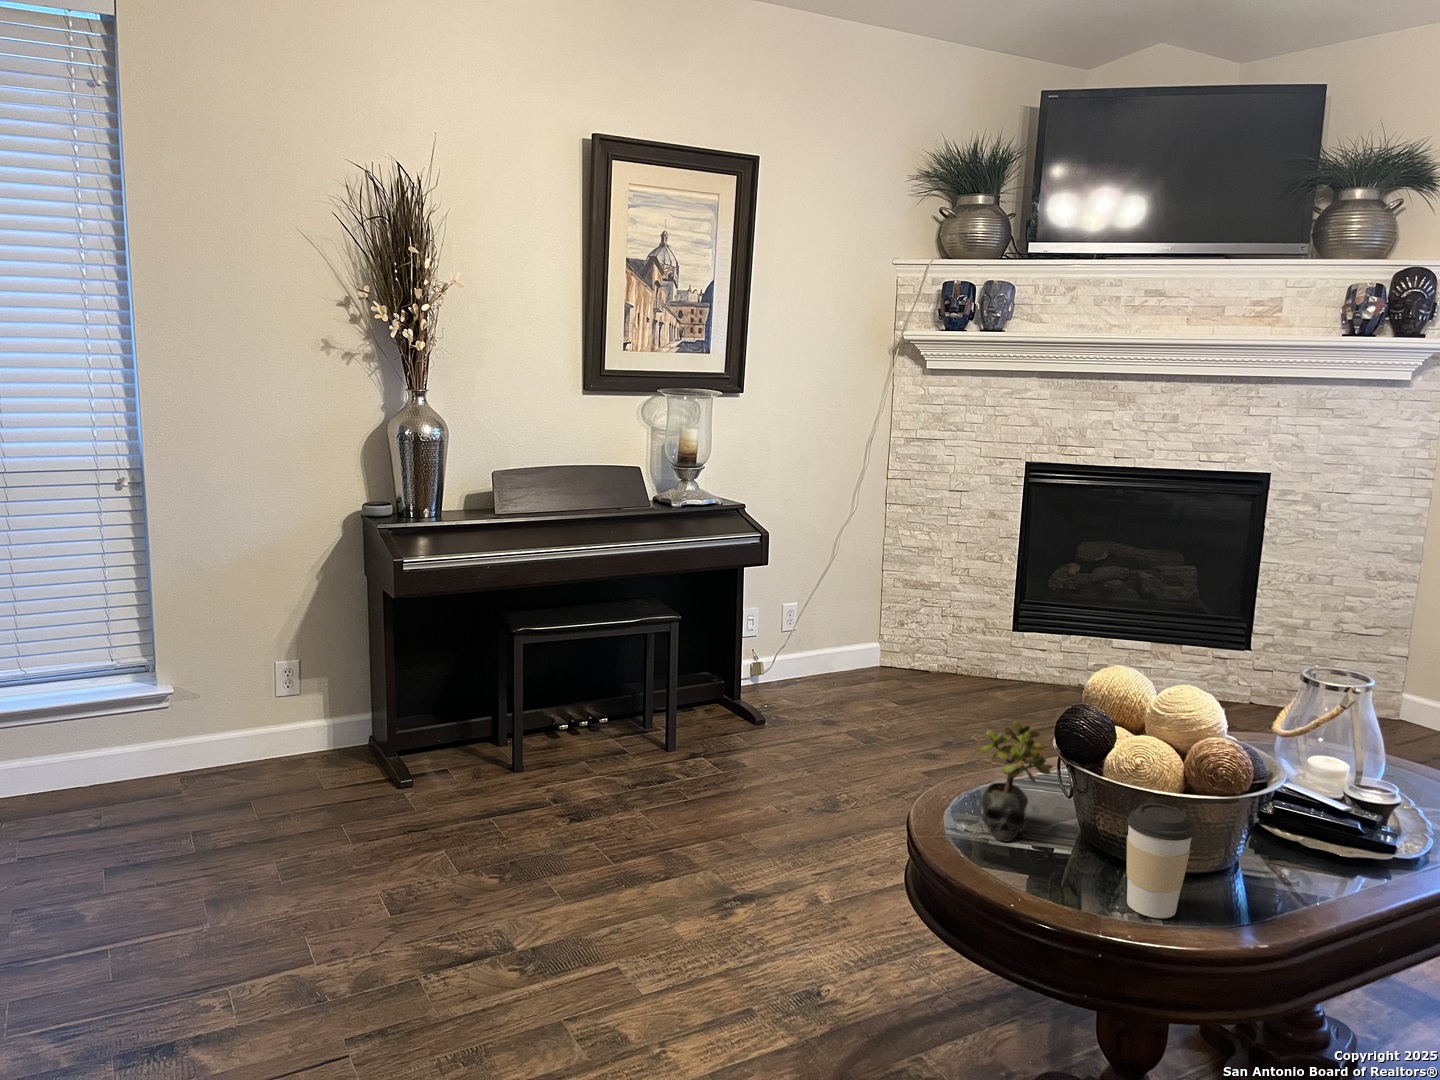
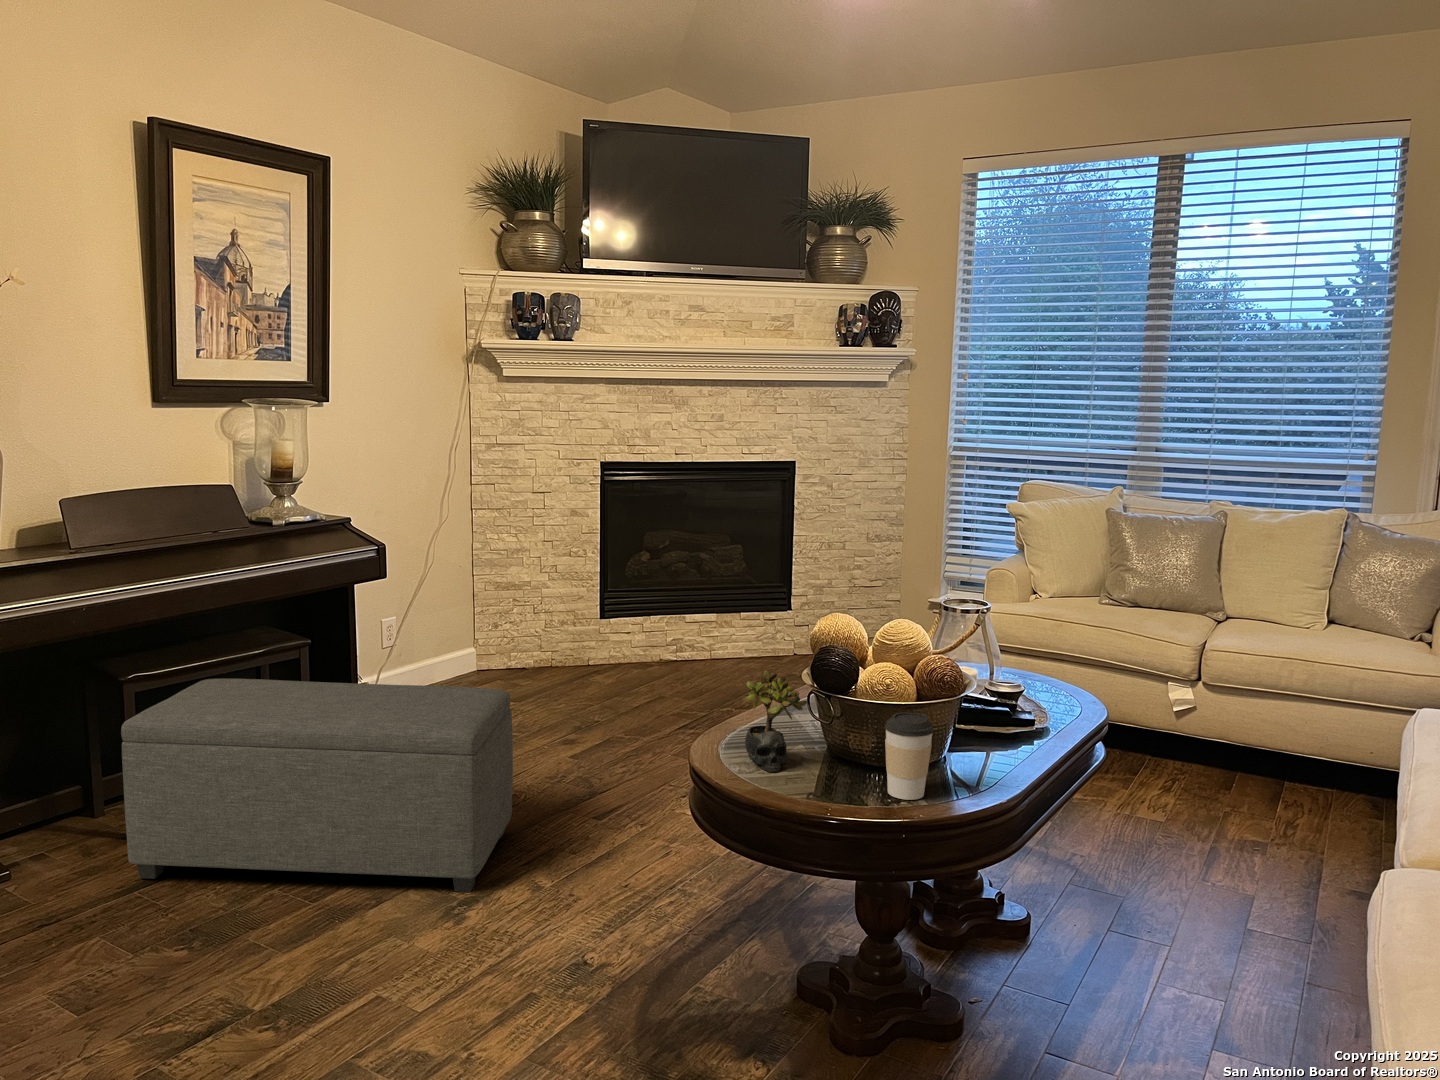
ottoman: none [492,640,831,888] -> present [121,679,513,892]

